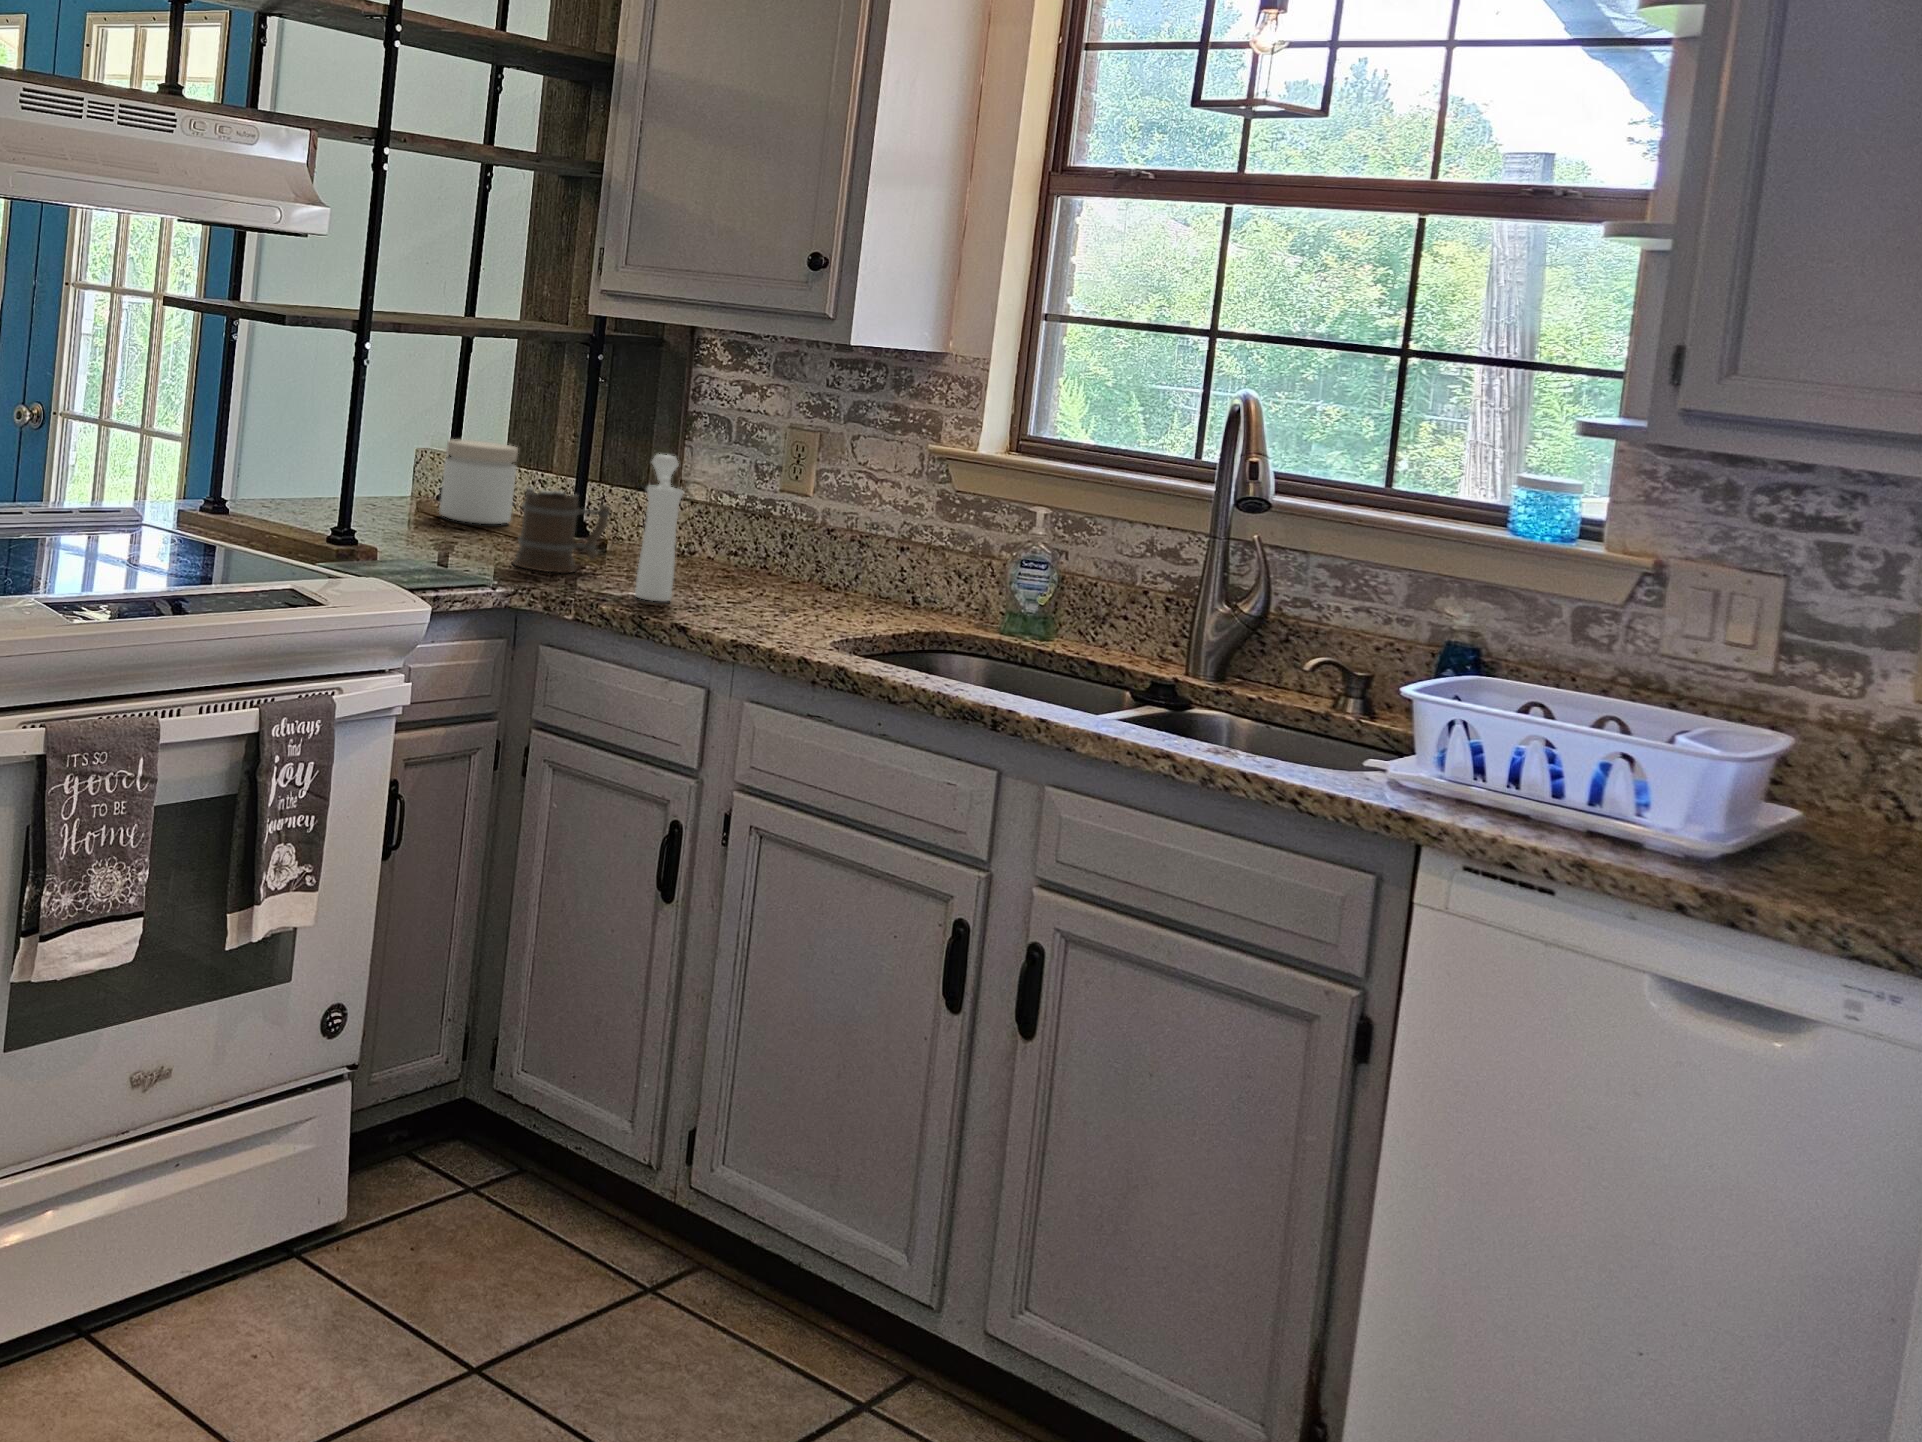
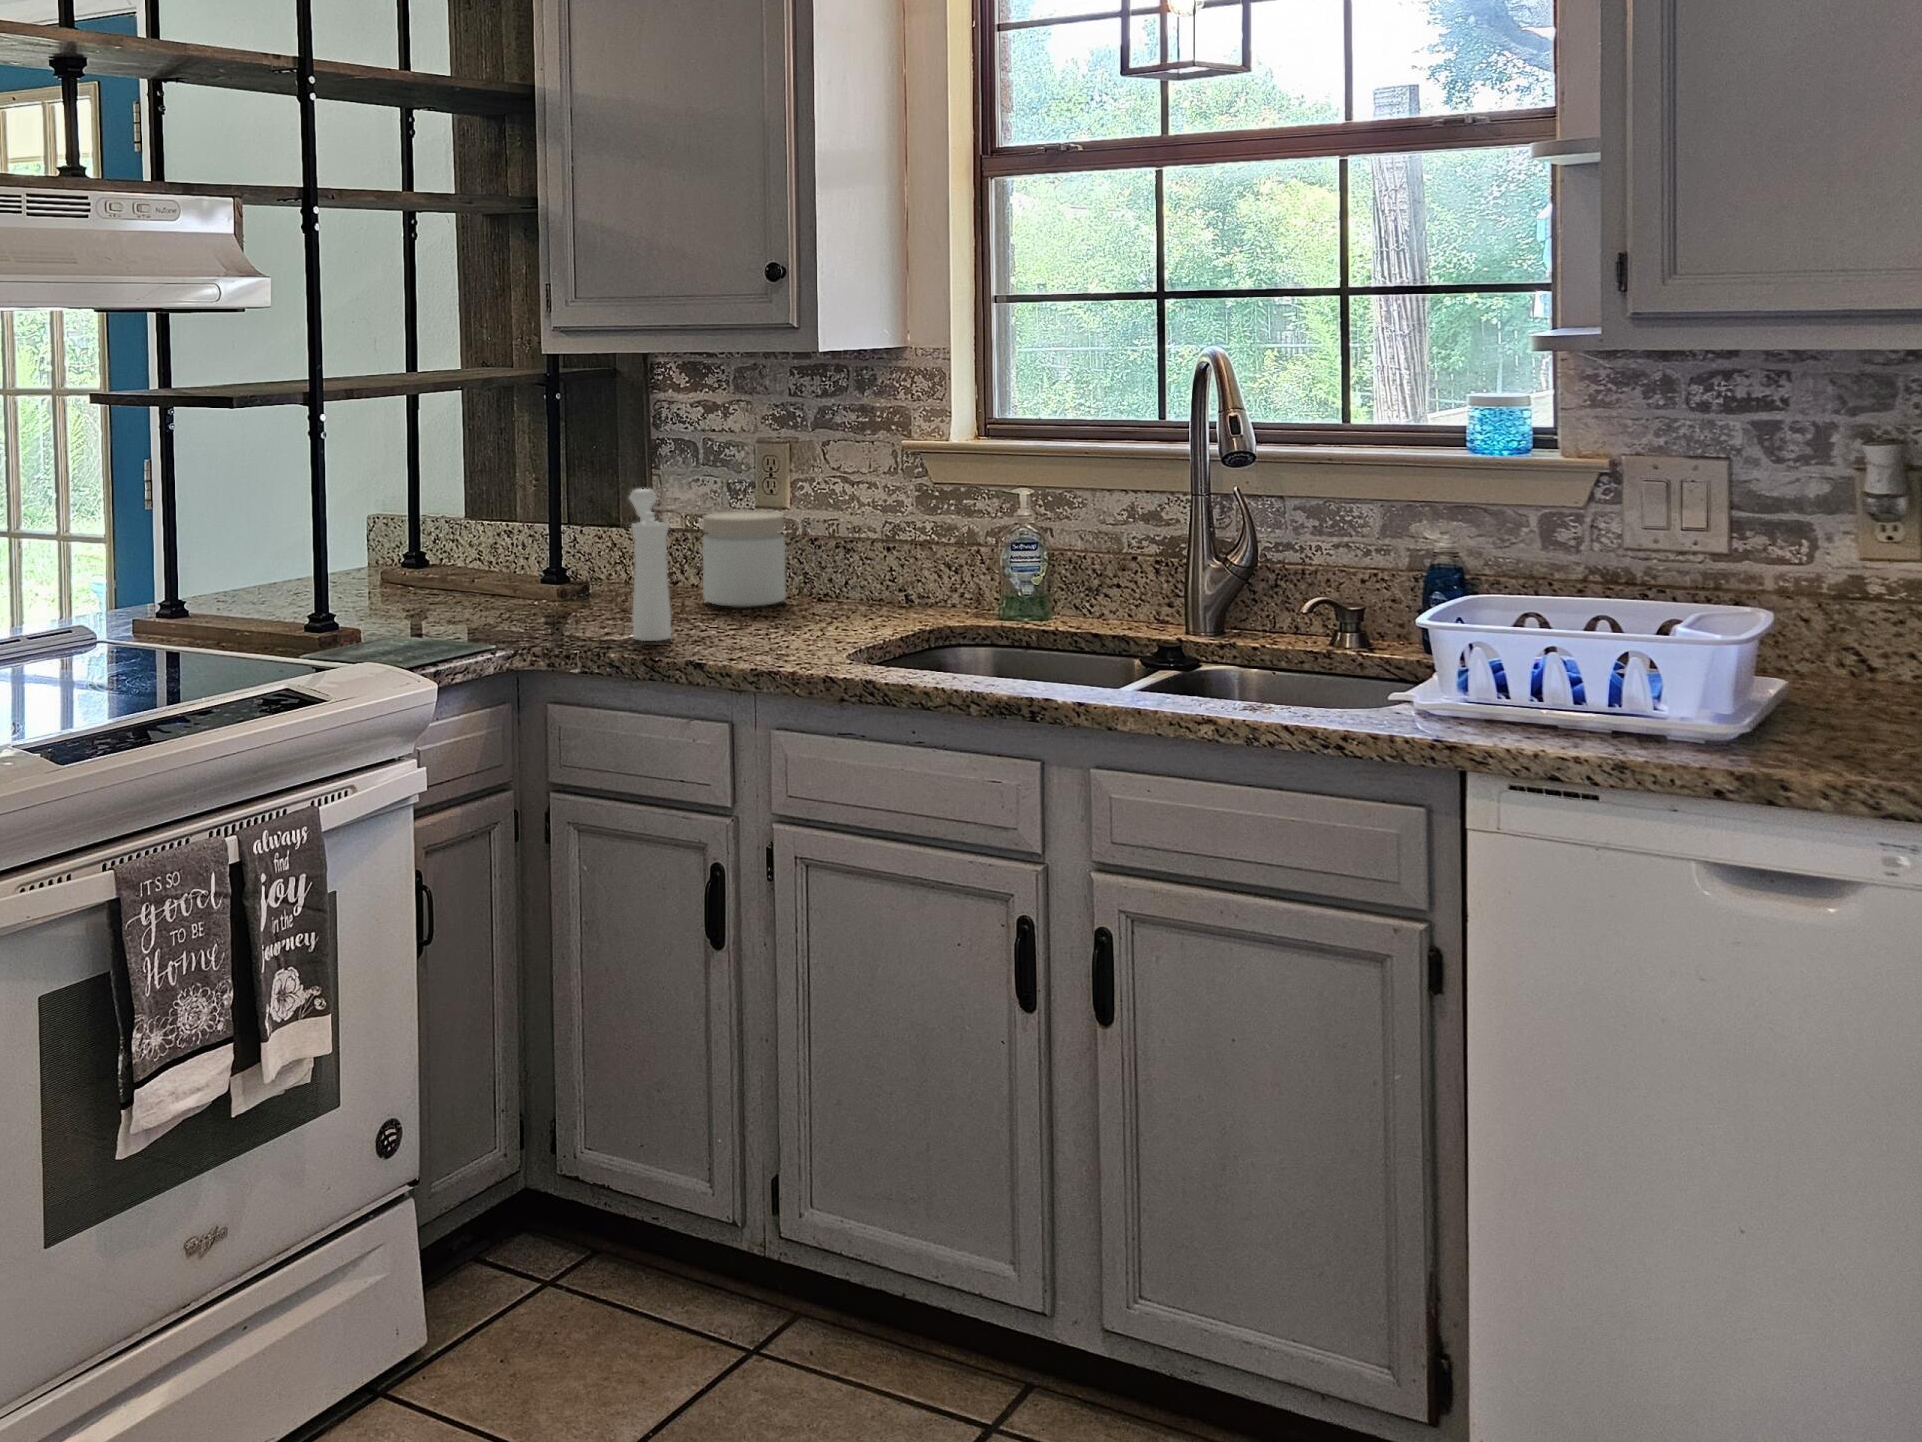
jar: present [440,440,518,524] -> present [703,512,786,607]
mug: present [513,487,610,573] -> none [496,541,591,627]

